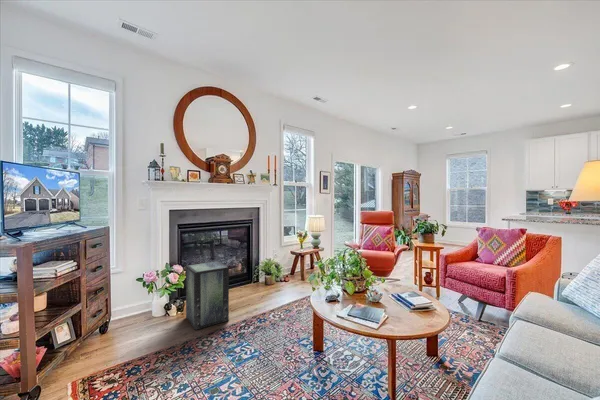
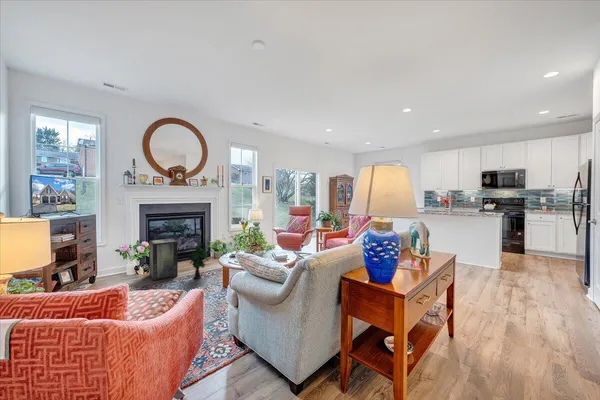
decorative plant: none [243,269,277,327] -> present [188,243,208,279]

